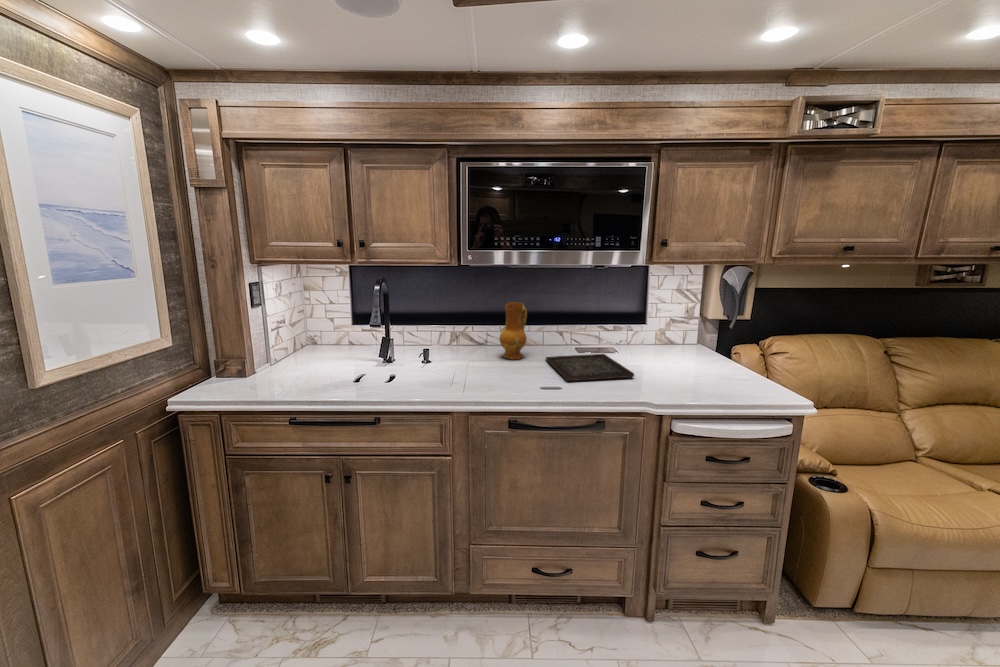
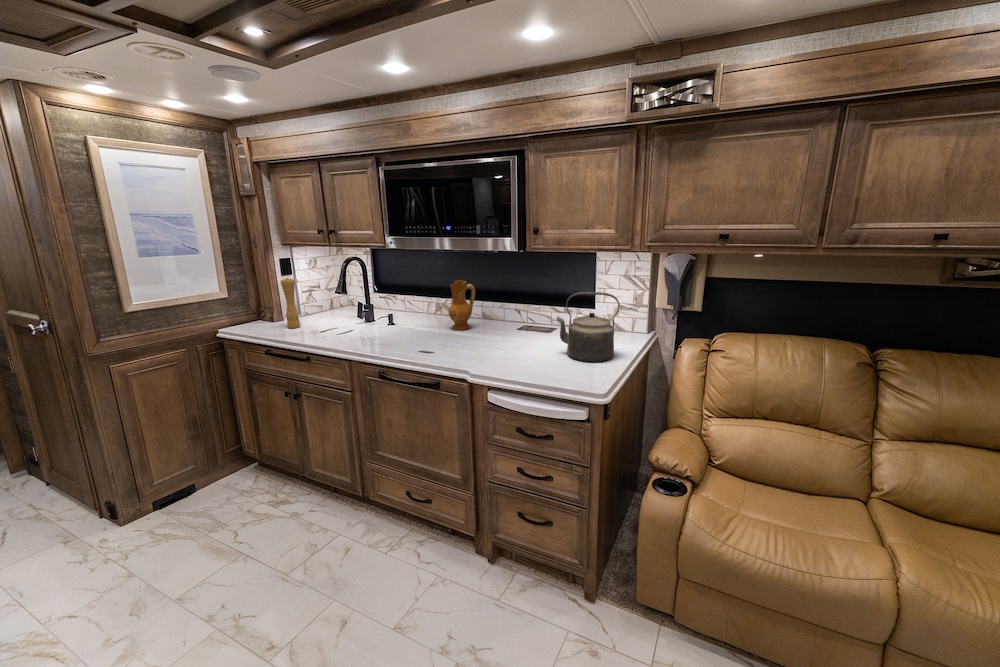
kettle: none [660,305,720,376] -> present [556,292,619,362]
pepper mill: none [274,311,299,382] -> present [280,278,300,328]
tray: present [546,354,634,381] -> none [461,330,535,354]

